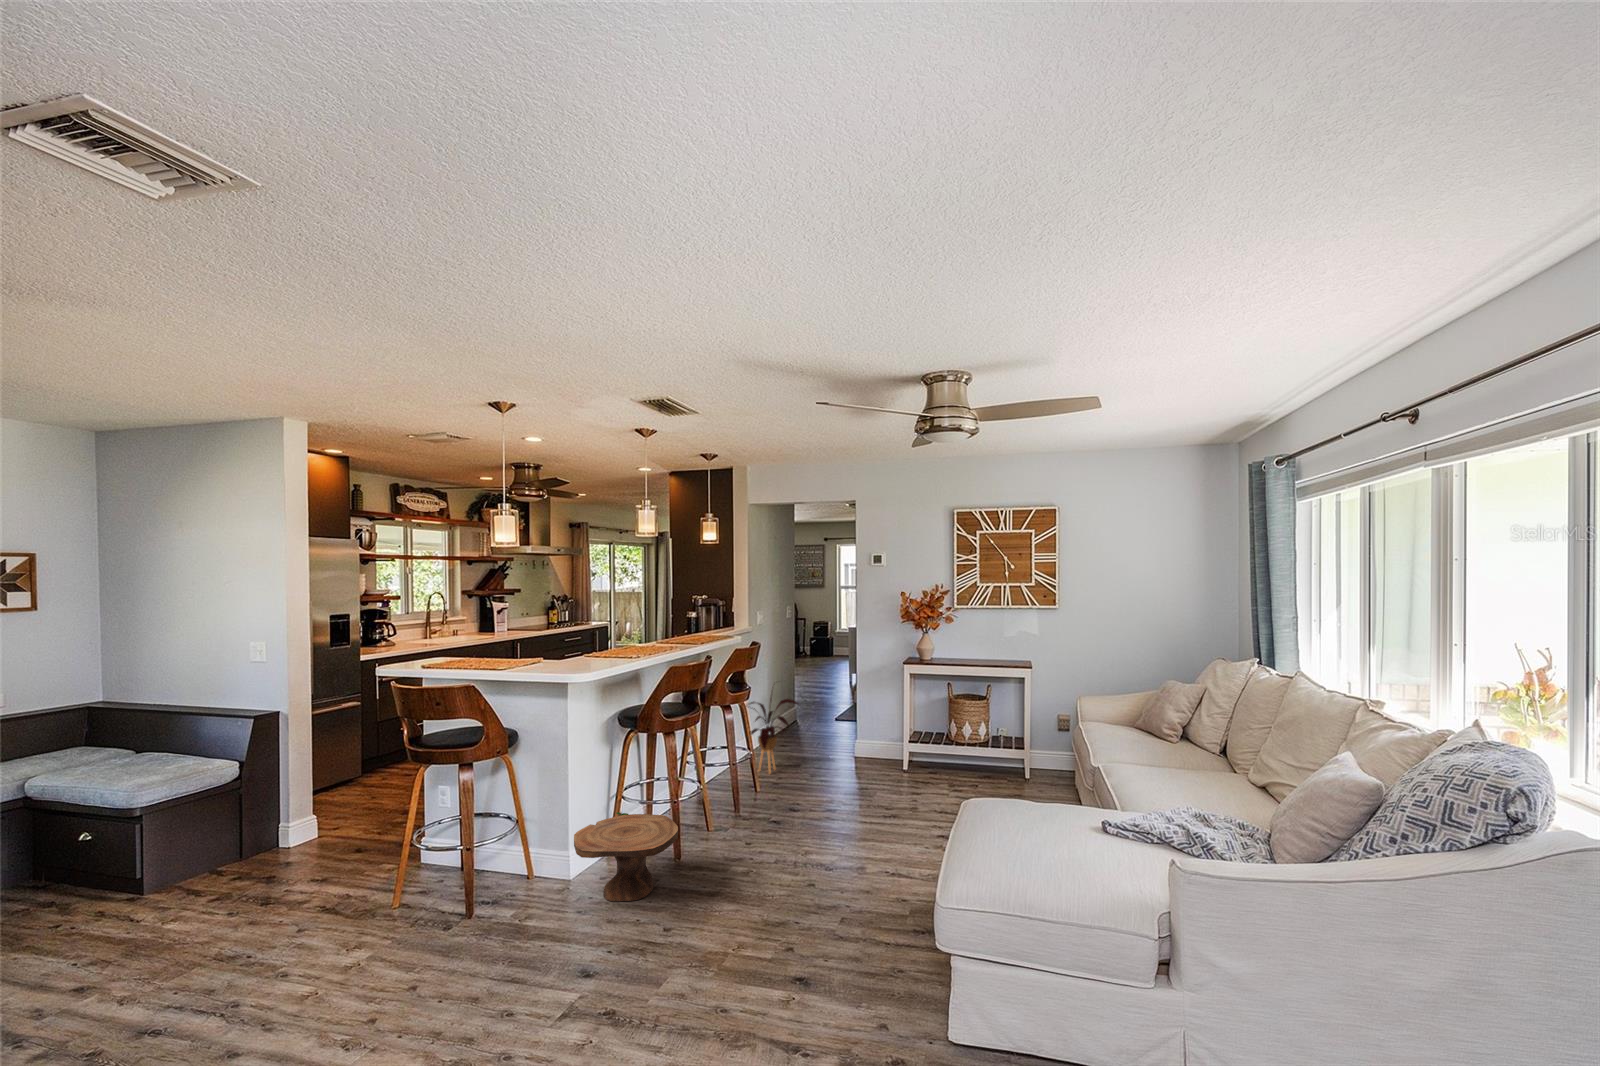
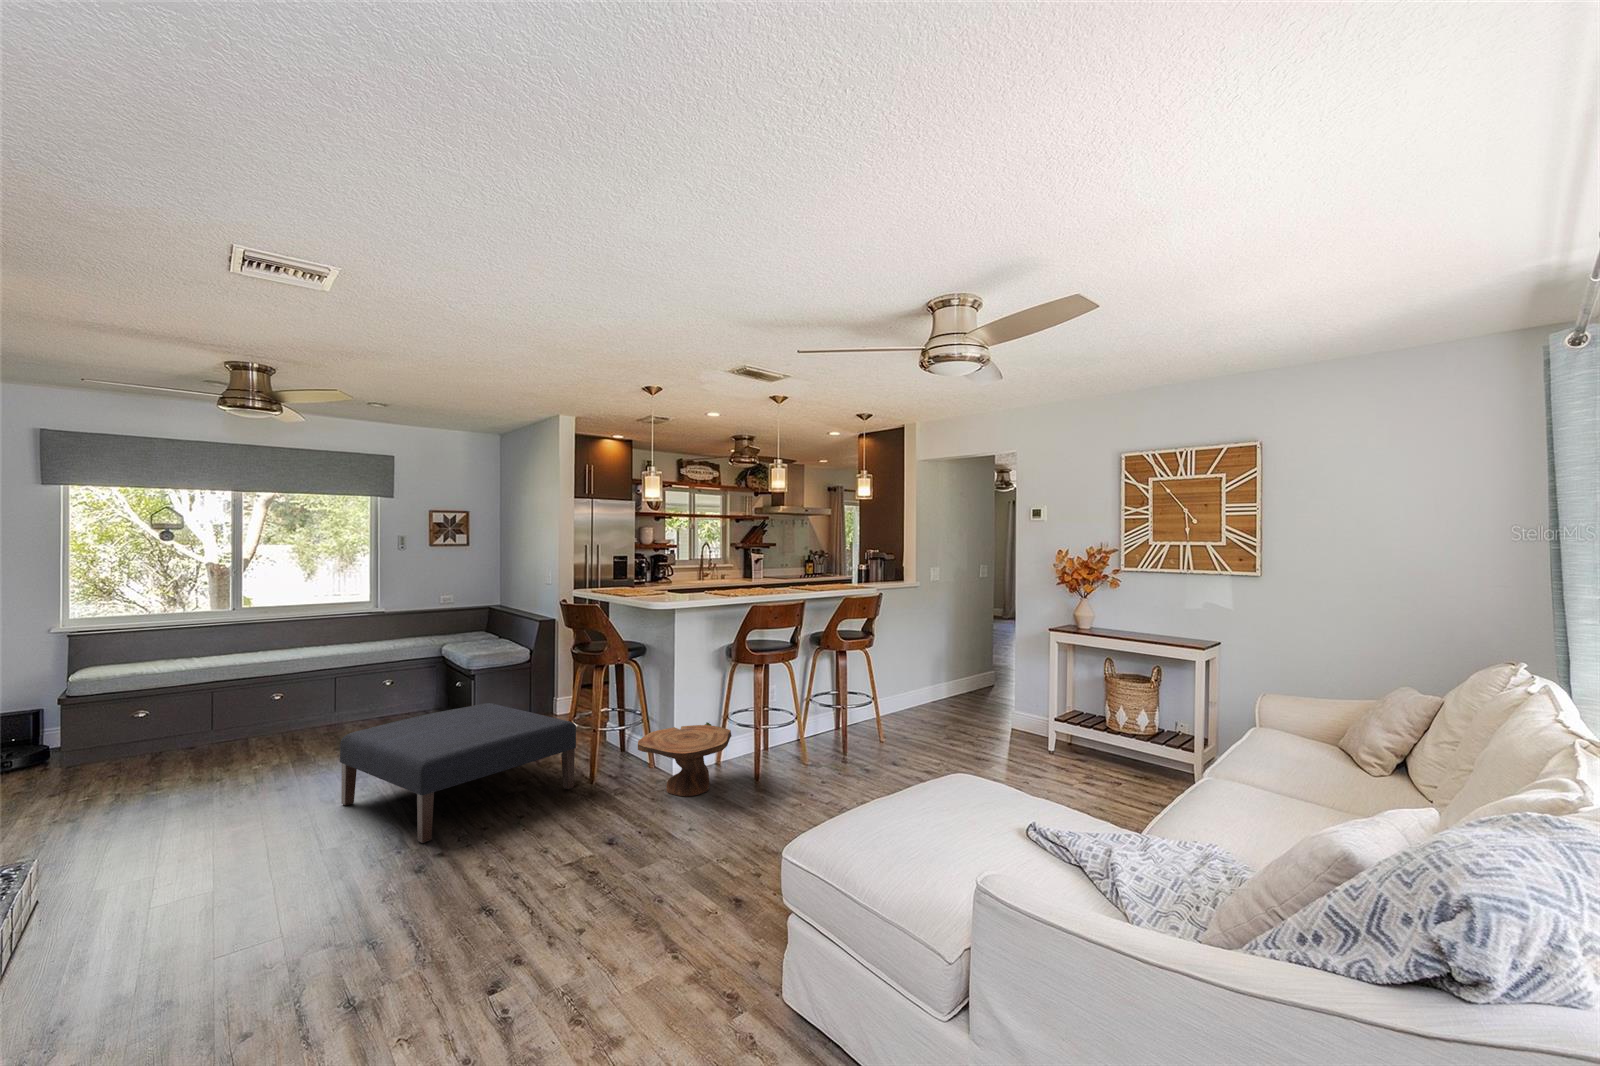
house plant: present [749,697,798,773] -> none [898,633,954,721]
ottoman: none [135,841,489,1041] -> present [340,703,576,843]

